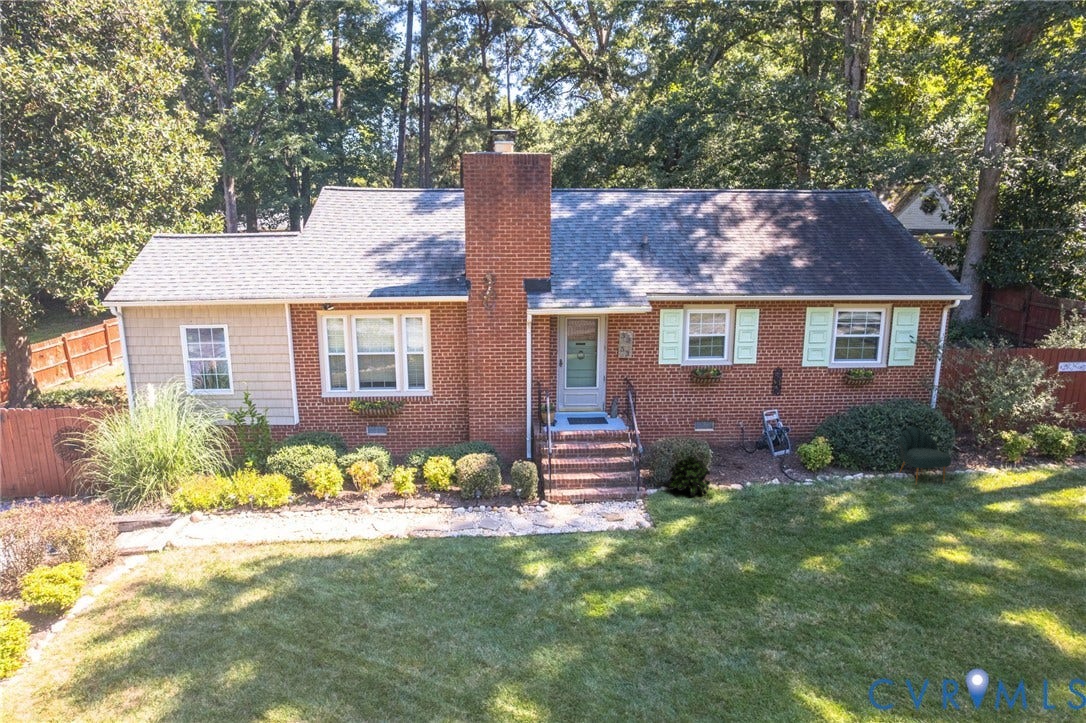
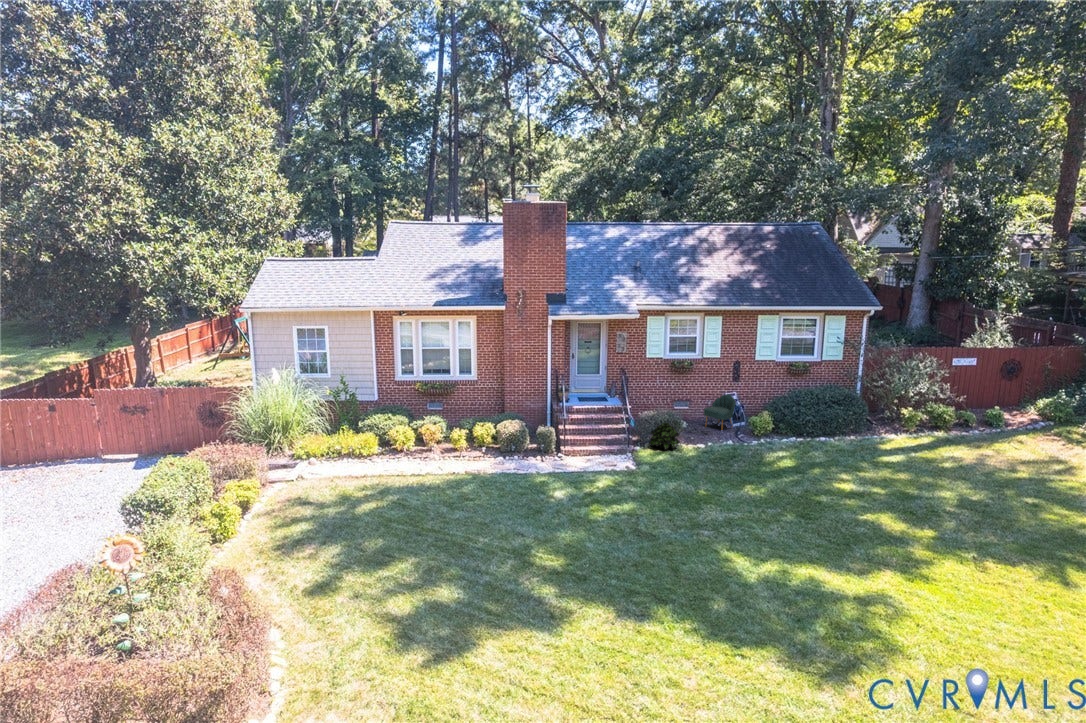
chair: present [899,427,951,484] -> present [704,394,736,426]

